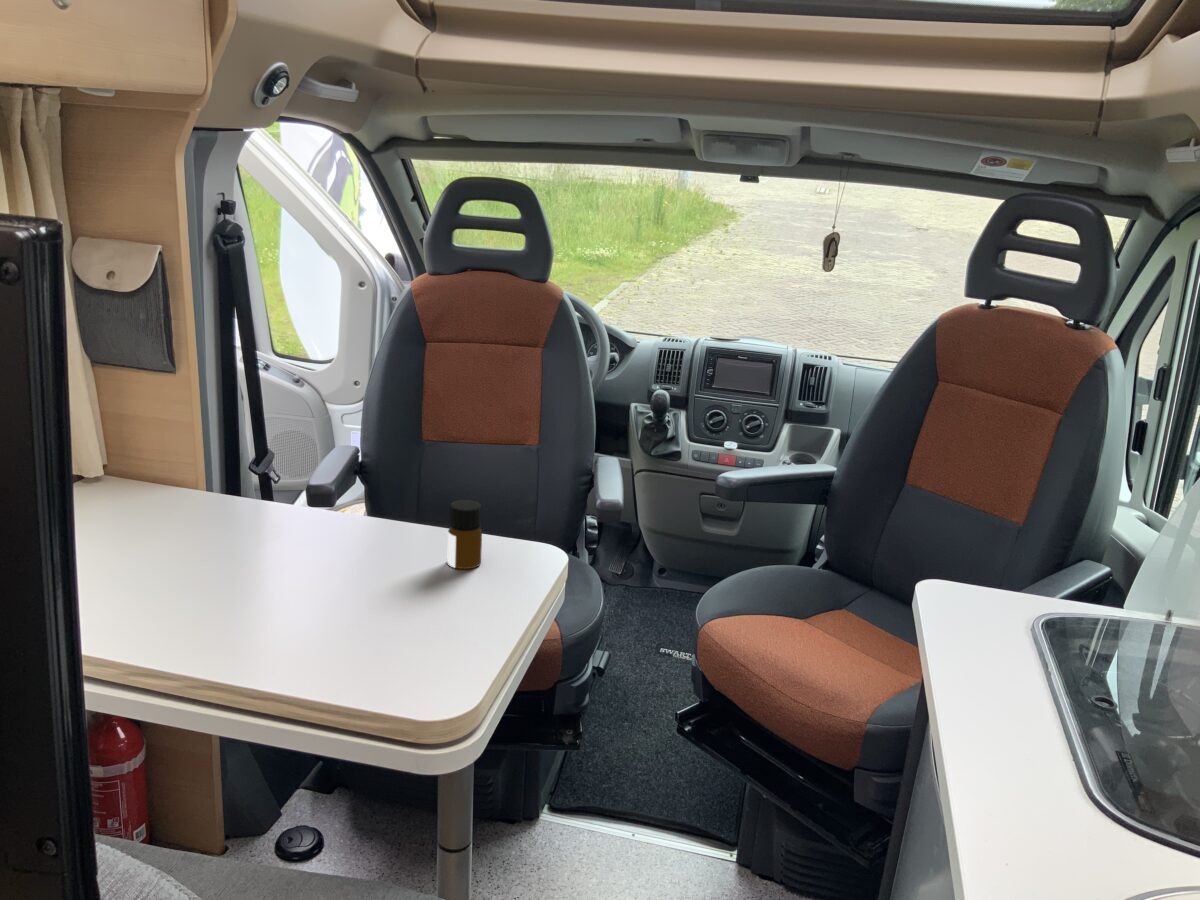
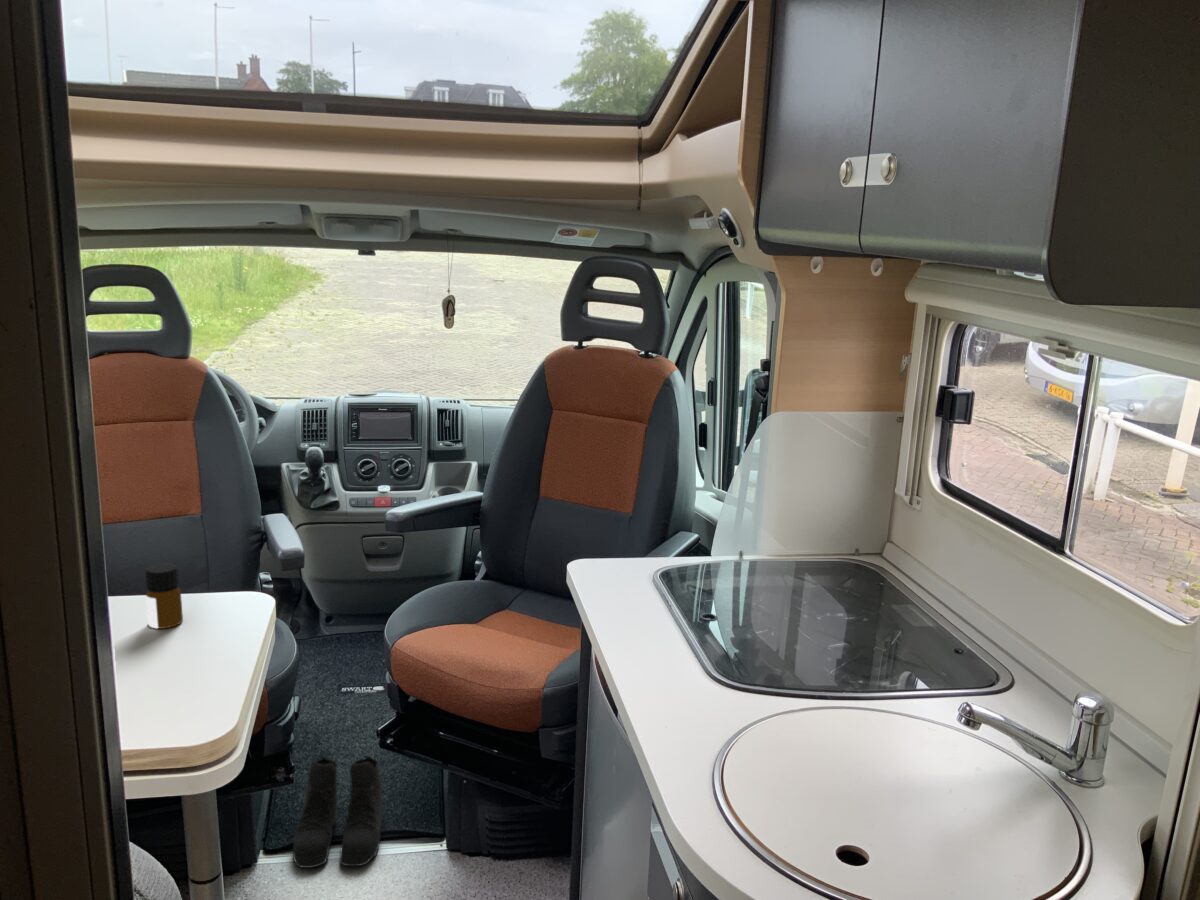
boots: none [574,725,675,854] -> present [293,756,382,868]

